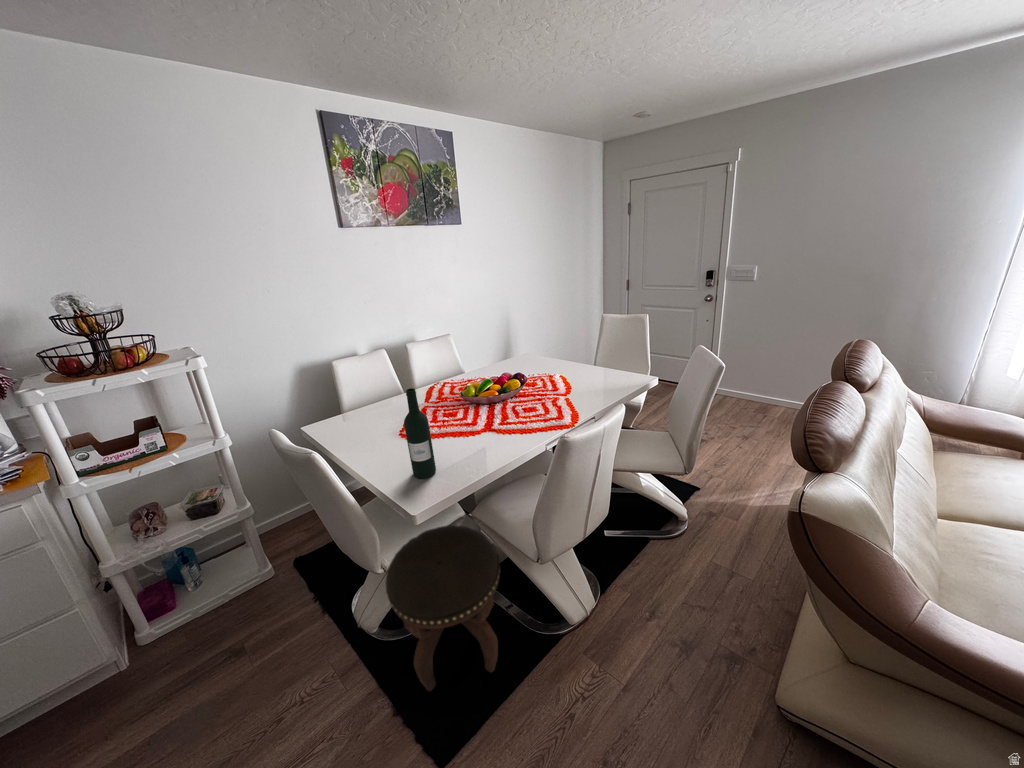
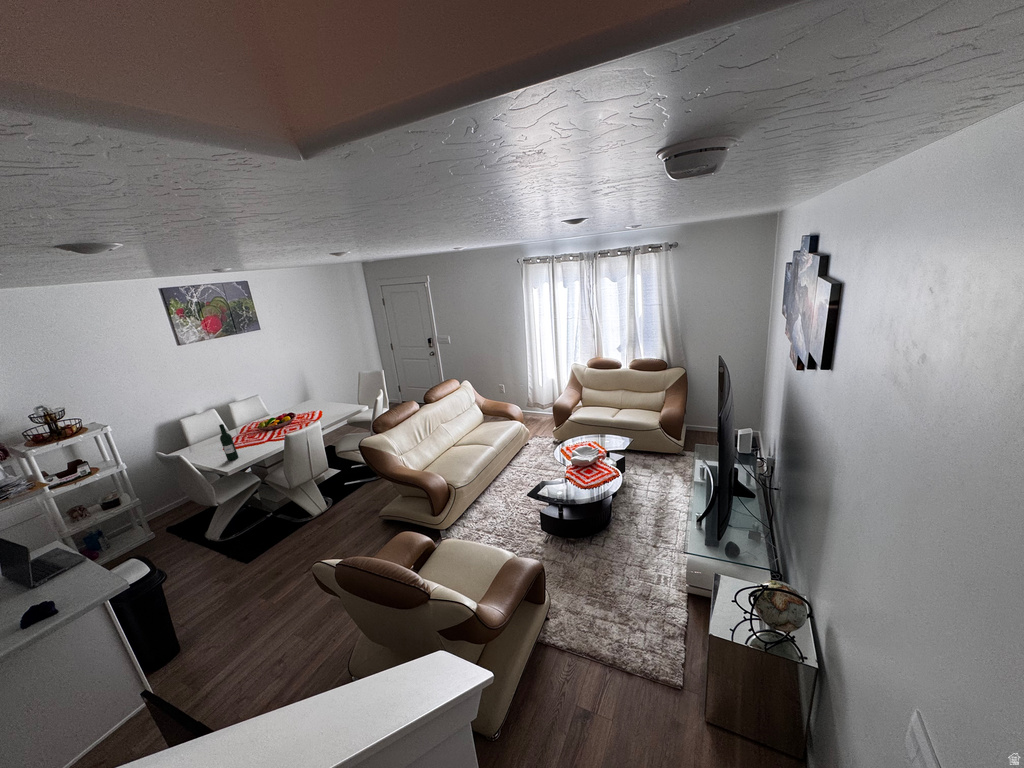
footstool: present [386,525,500,691] -> none [218,481,276,549]

